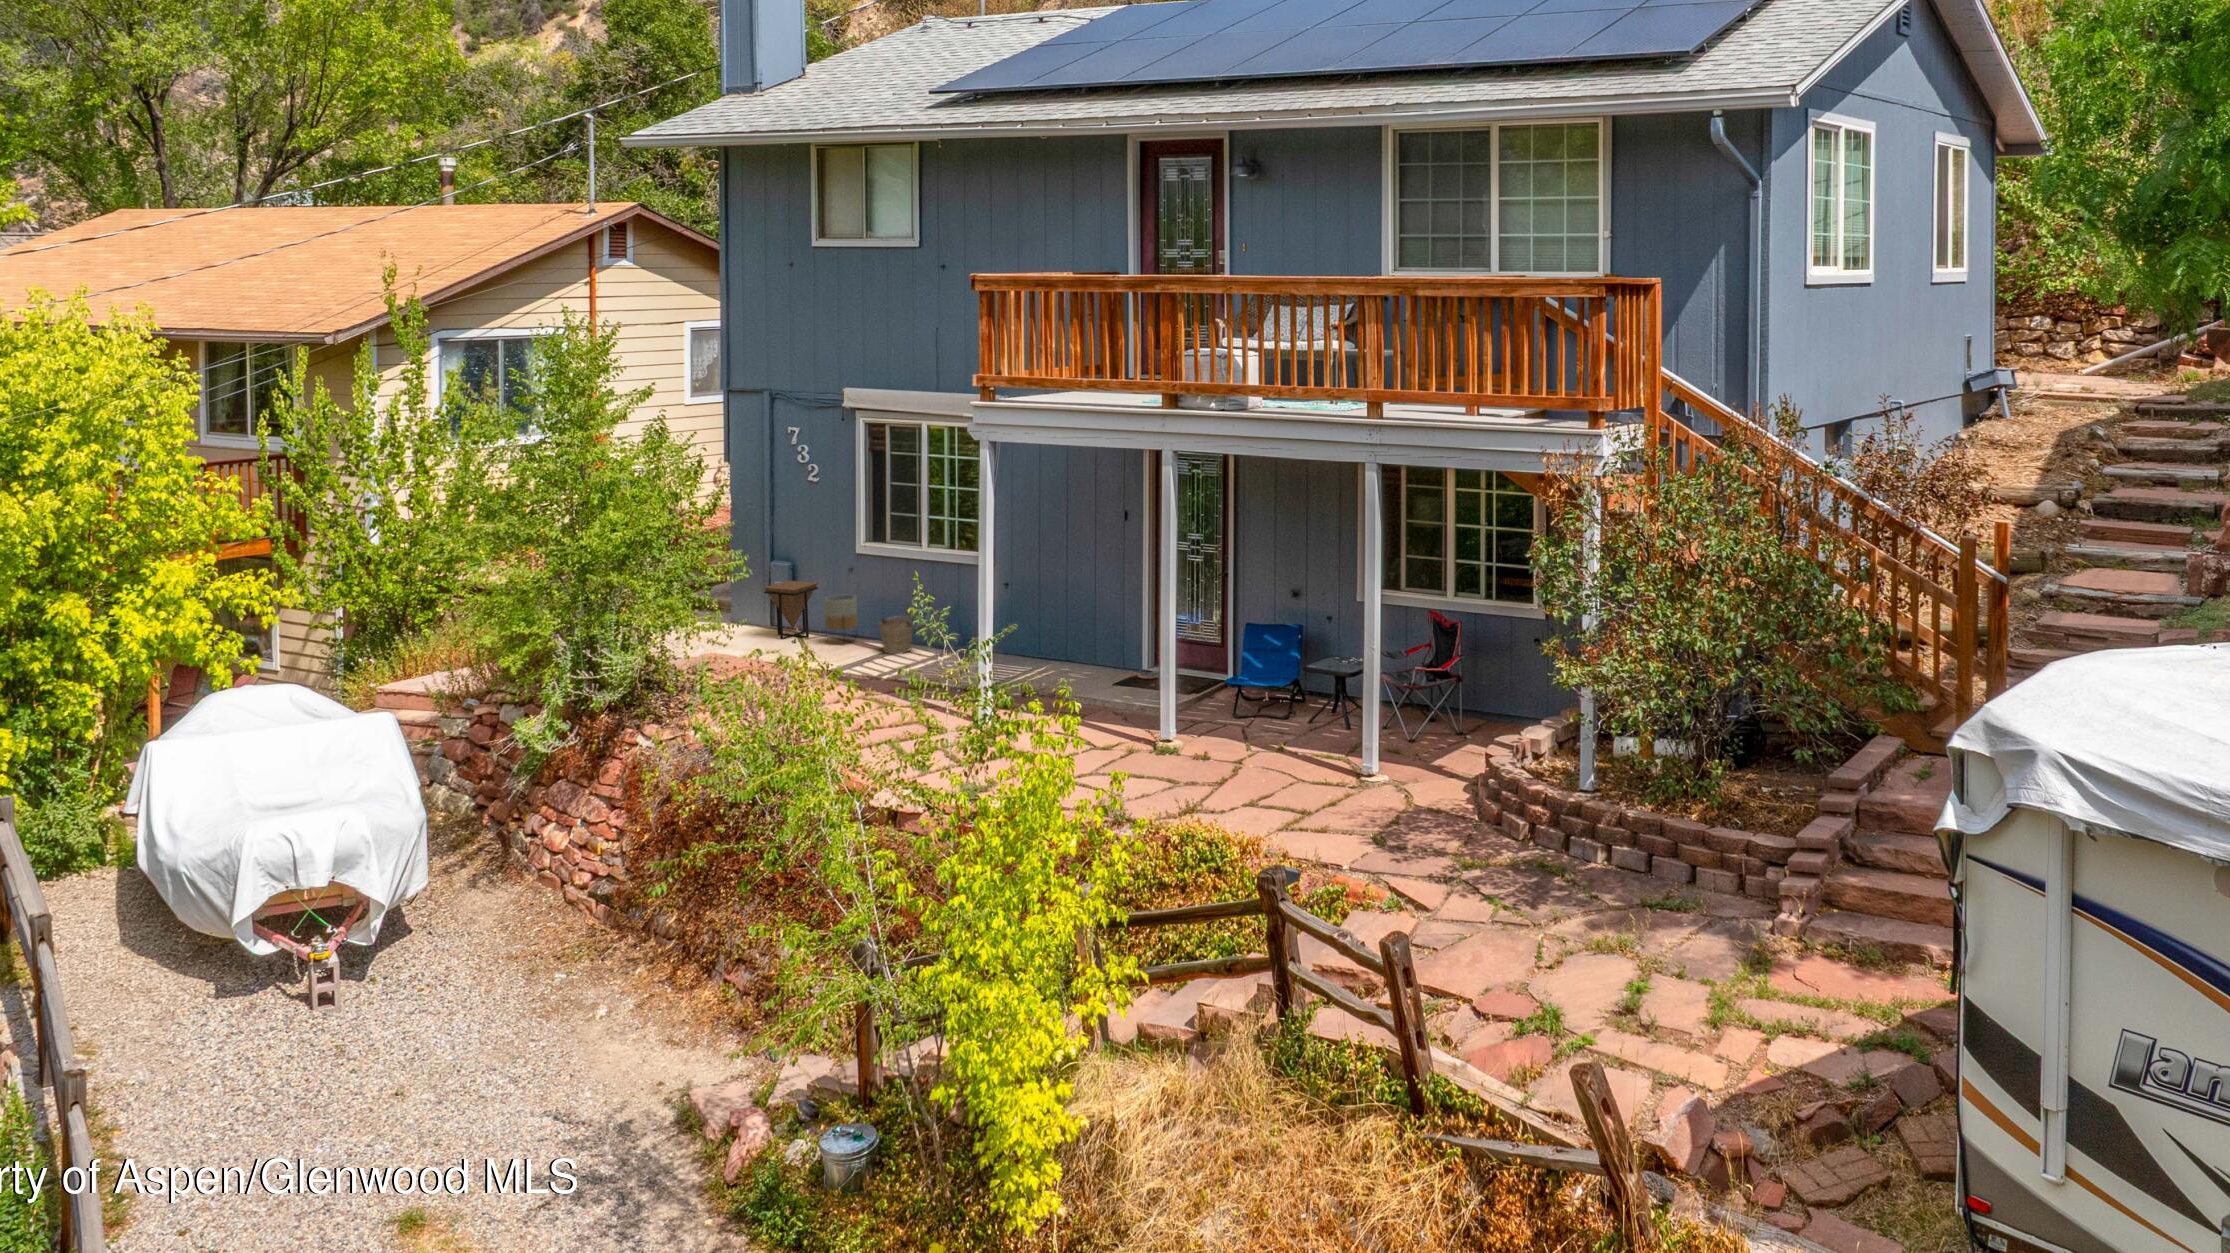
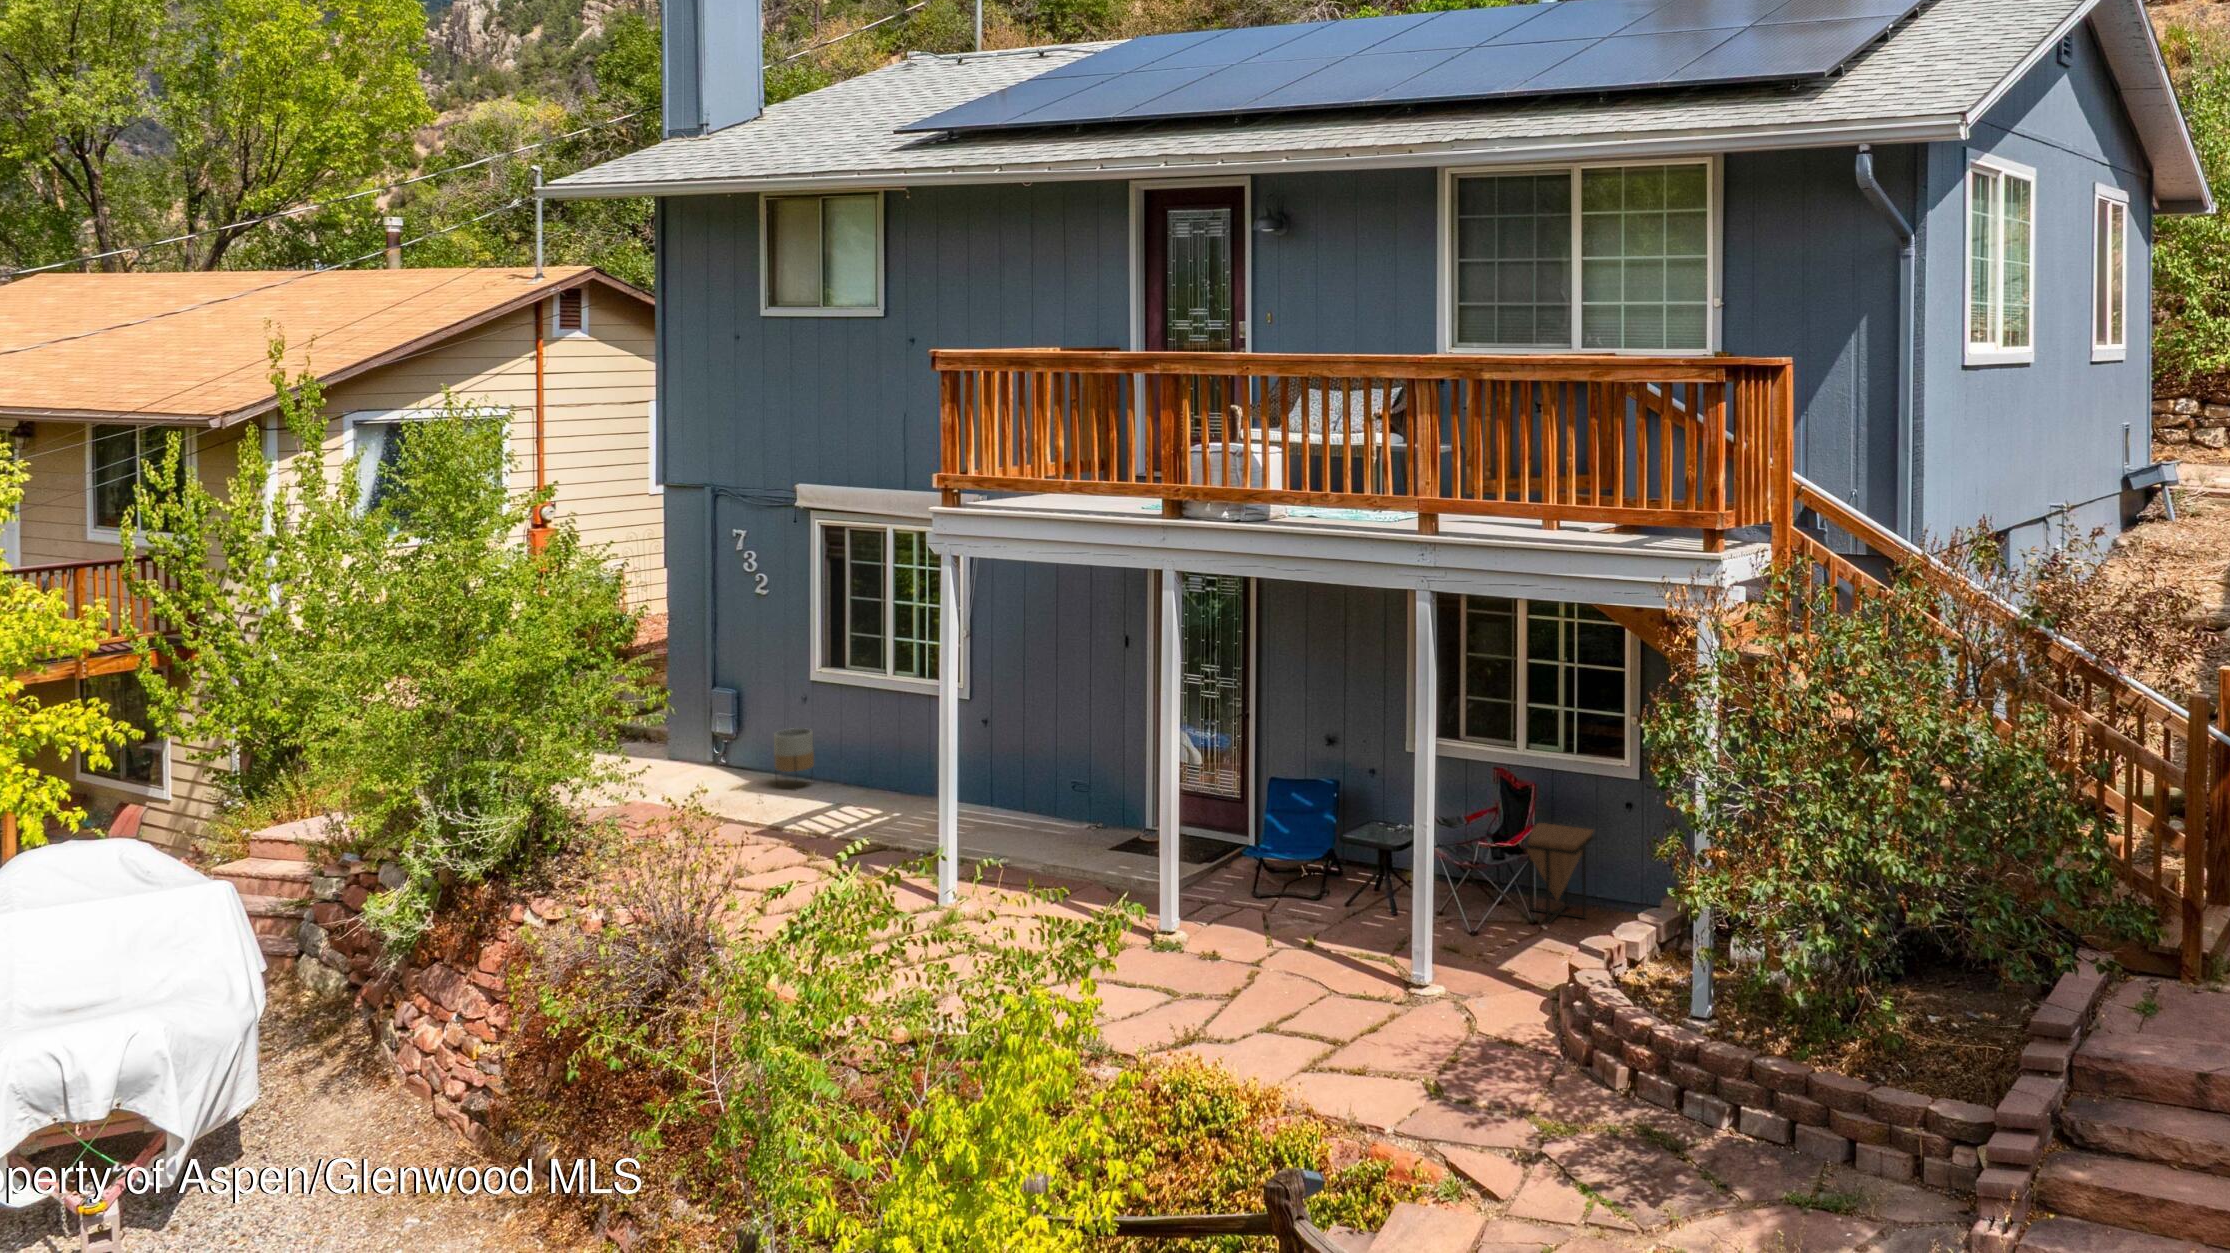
side table: present [764,581,818,640] -> present [1527,823,1594,923]
bucket: present [879,618,913,654] -> none [836,755,882,802]

